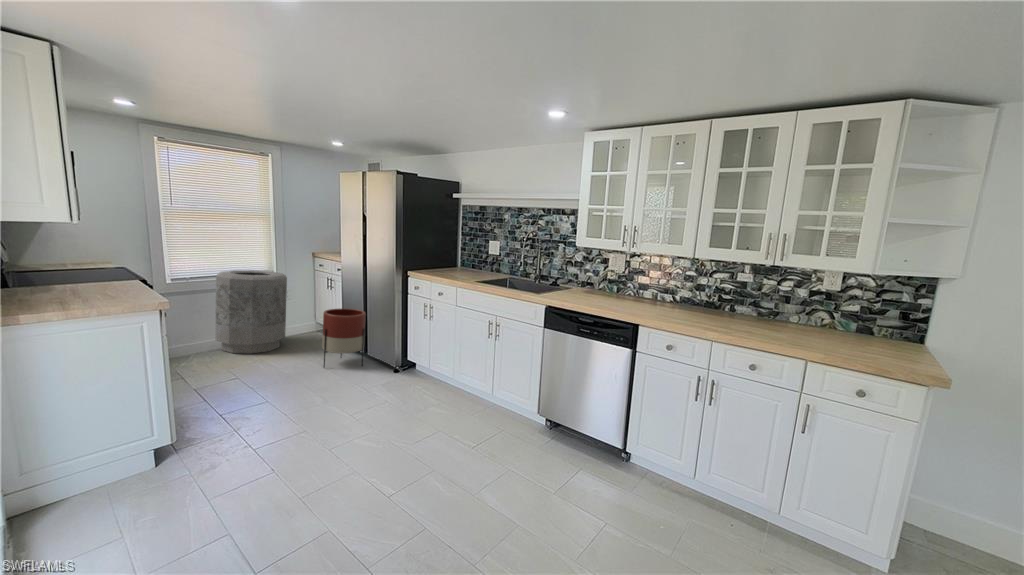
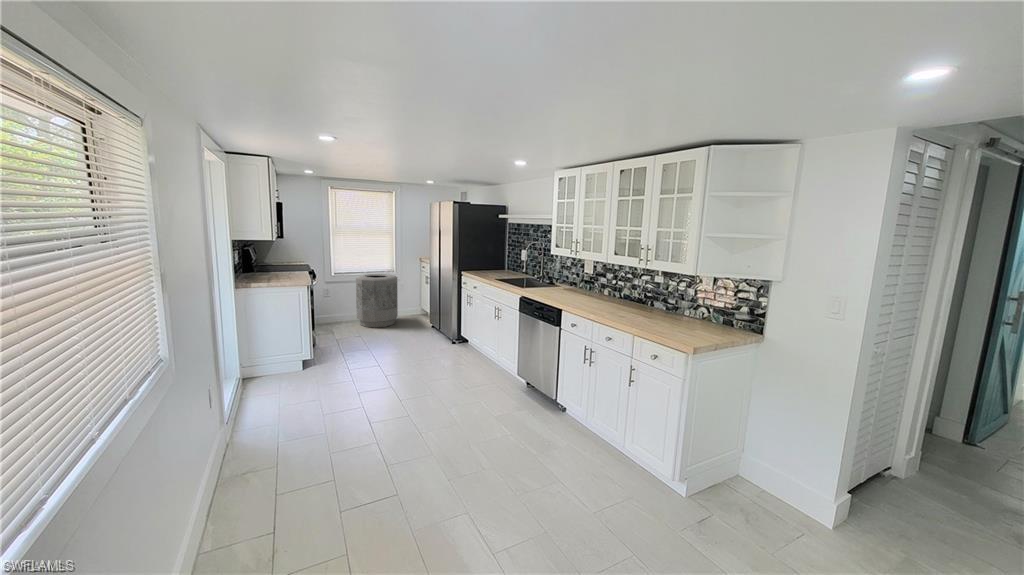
planter: present [322,308,366,367] -> none [411,300,437,339]

